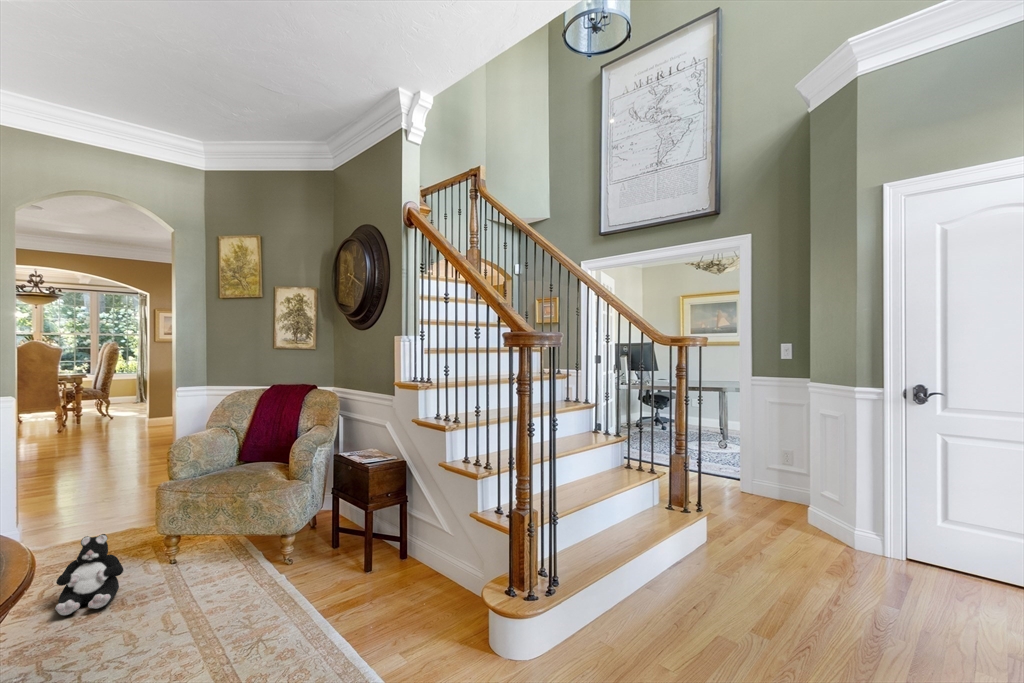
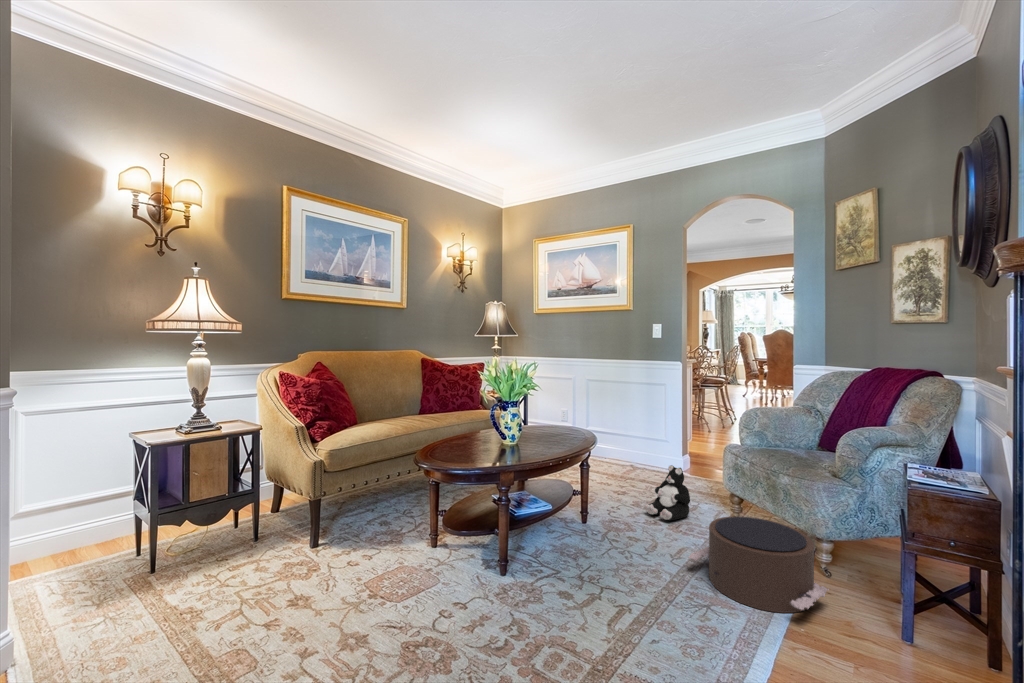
pouf: none [201,535,327,624] -> present [688,516,829,613]

